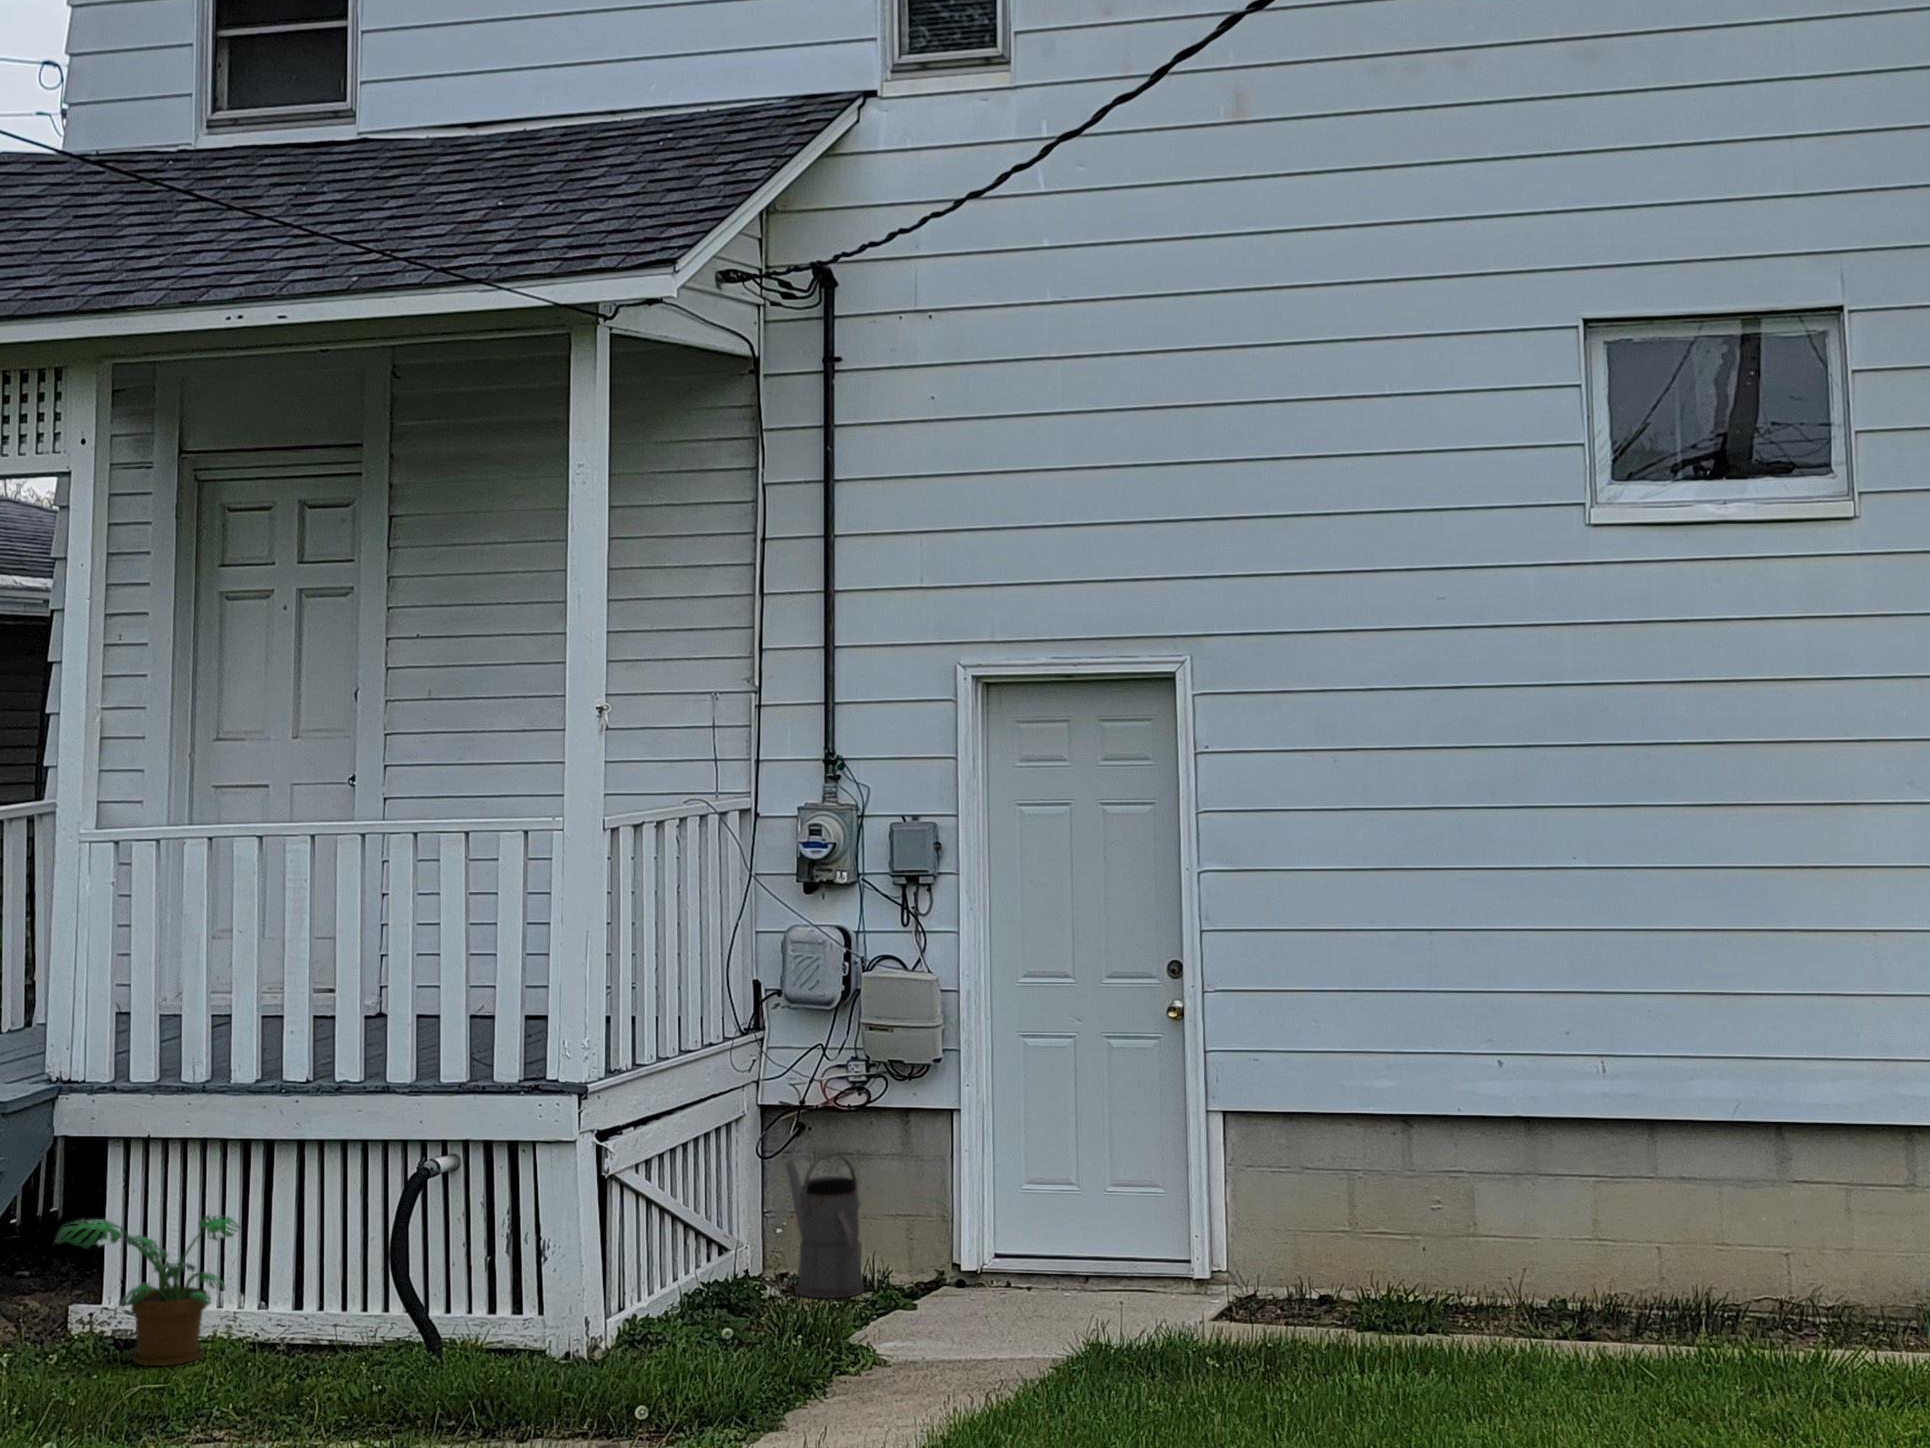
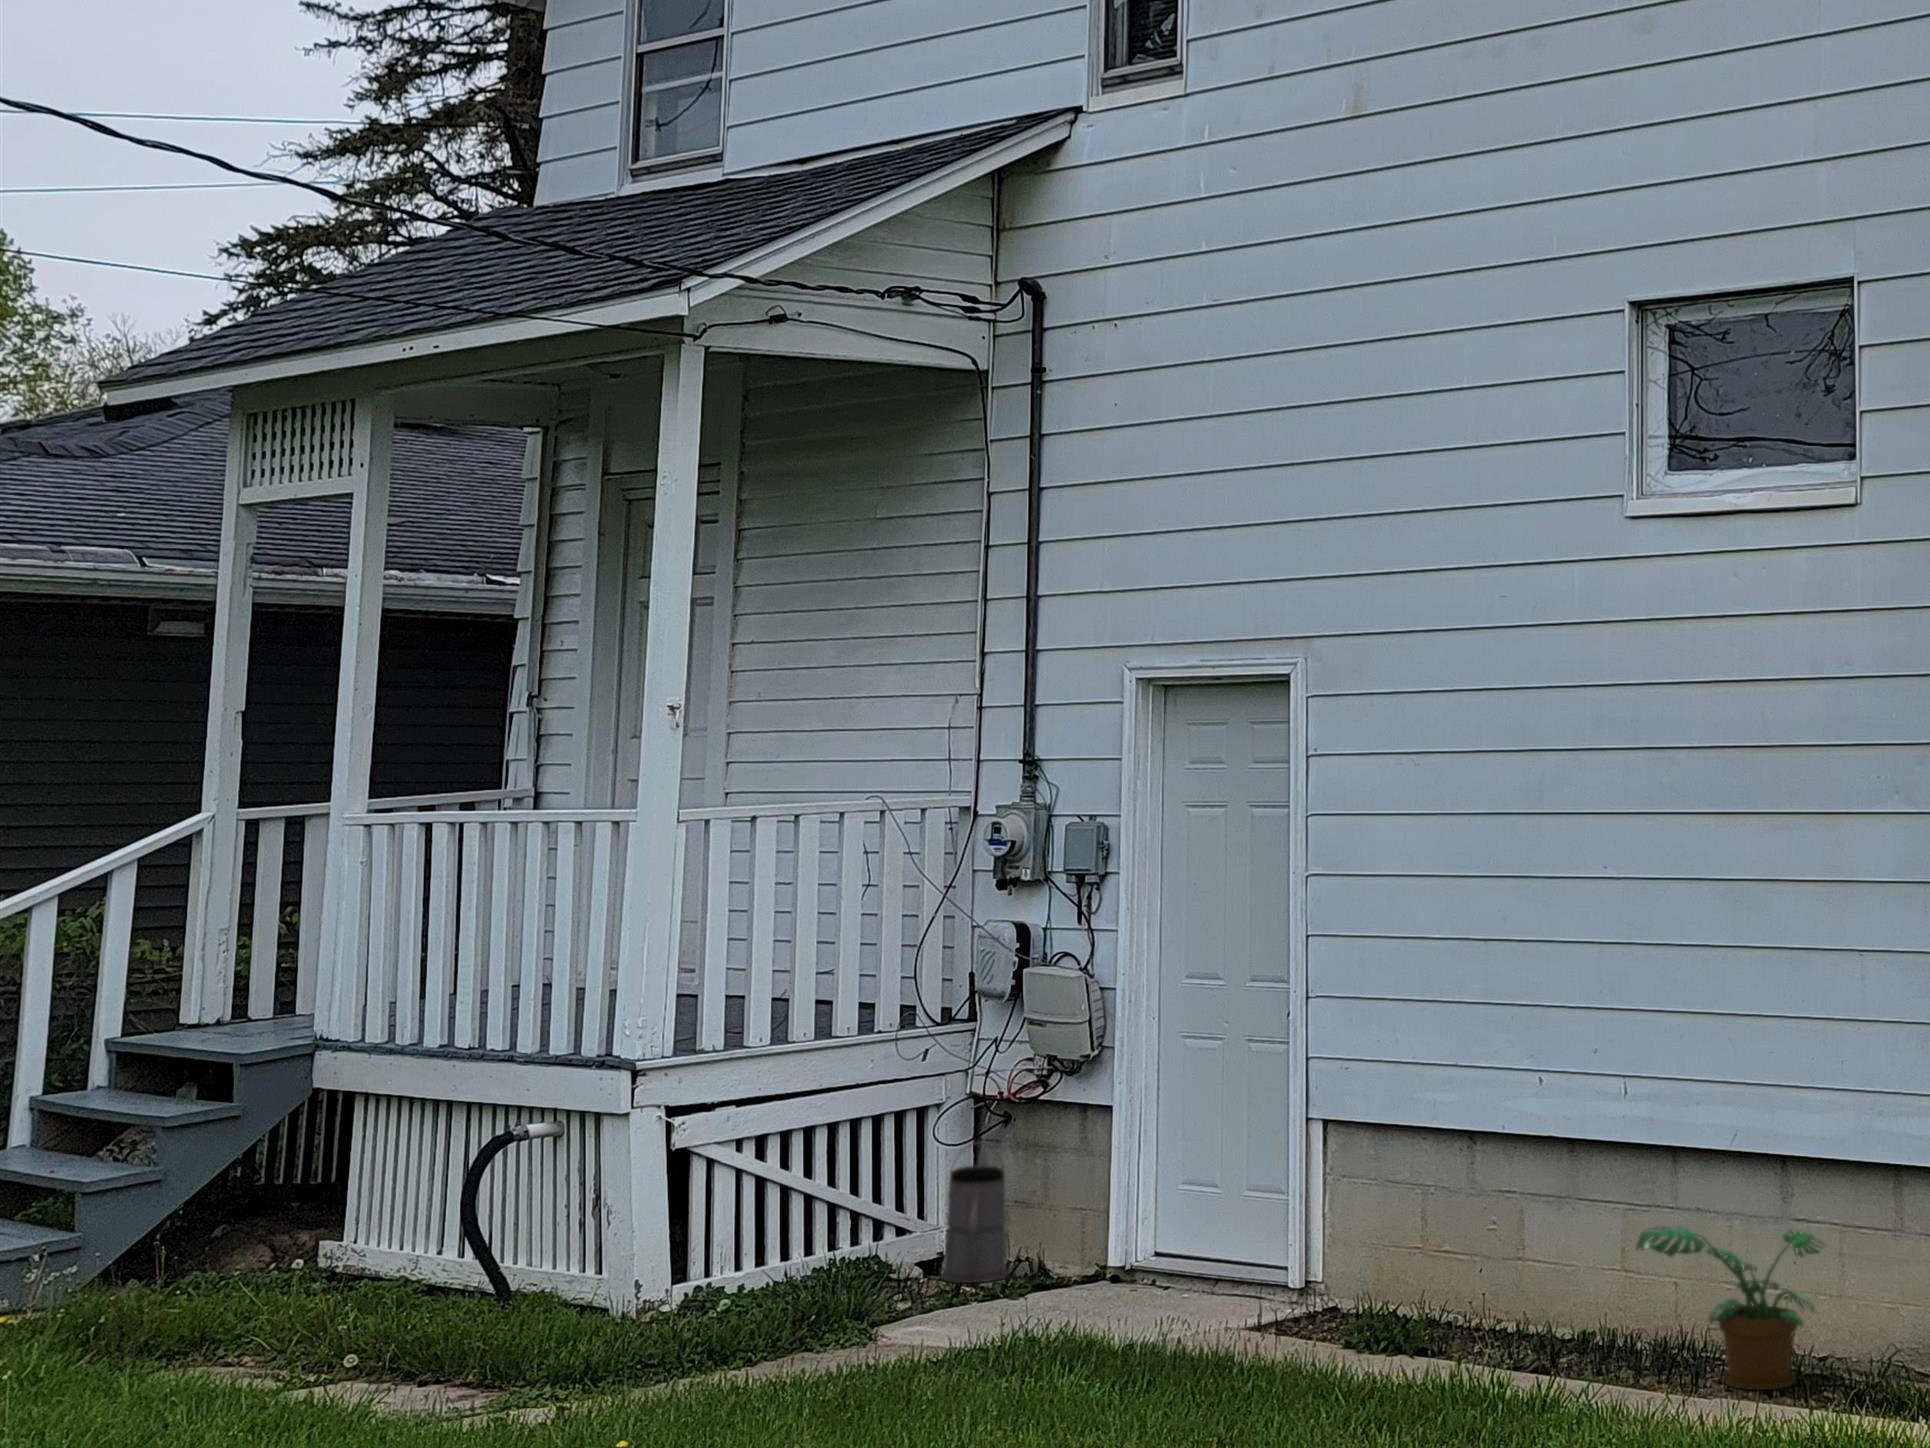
potted plant: present [55,1215,240,1366] -> present [1636,1226,1825,1390]

